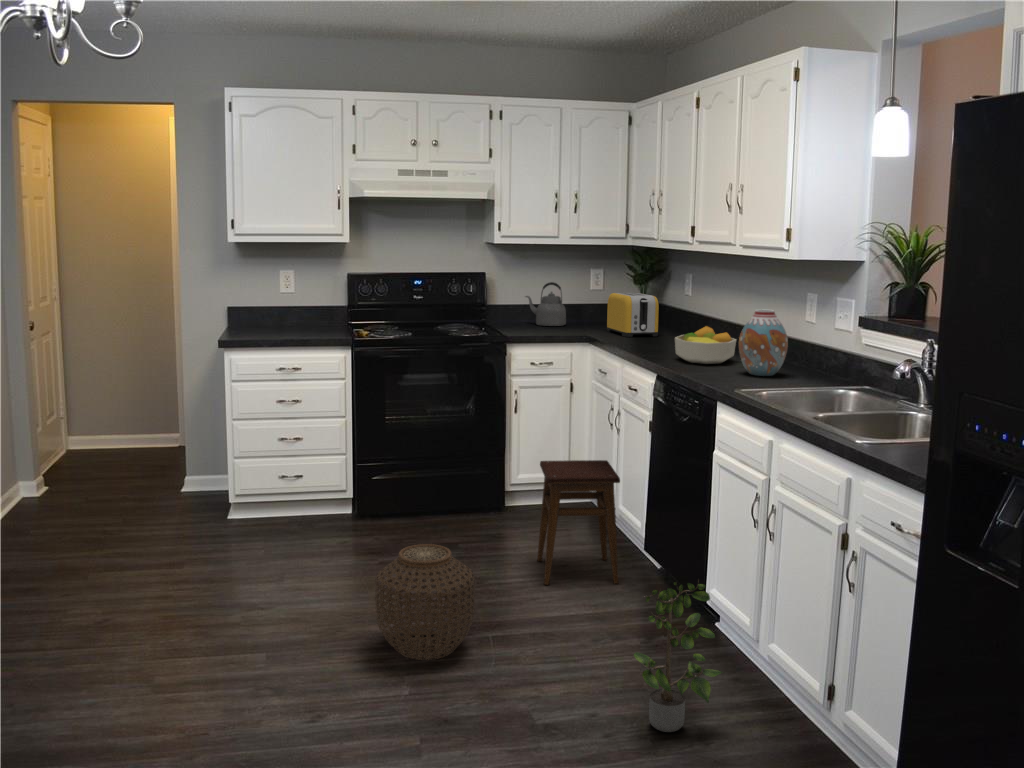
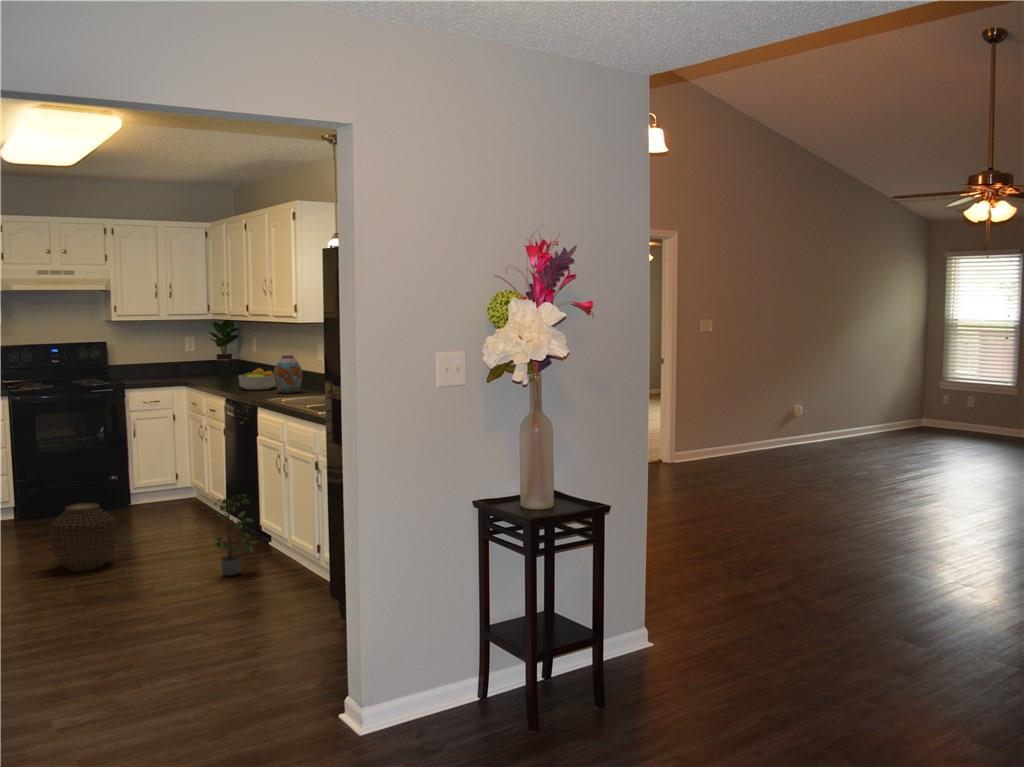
kettle: present [526,282,566,326] -> none [137,347,169,377]
toaster: present [607,293,659,337] -> none [198,351,234,380]
stool: present [537,460,620,585] -> none [154,456,210,535]

